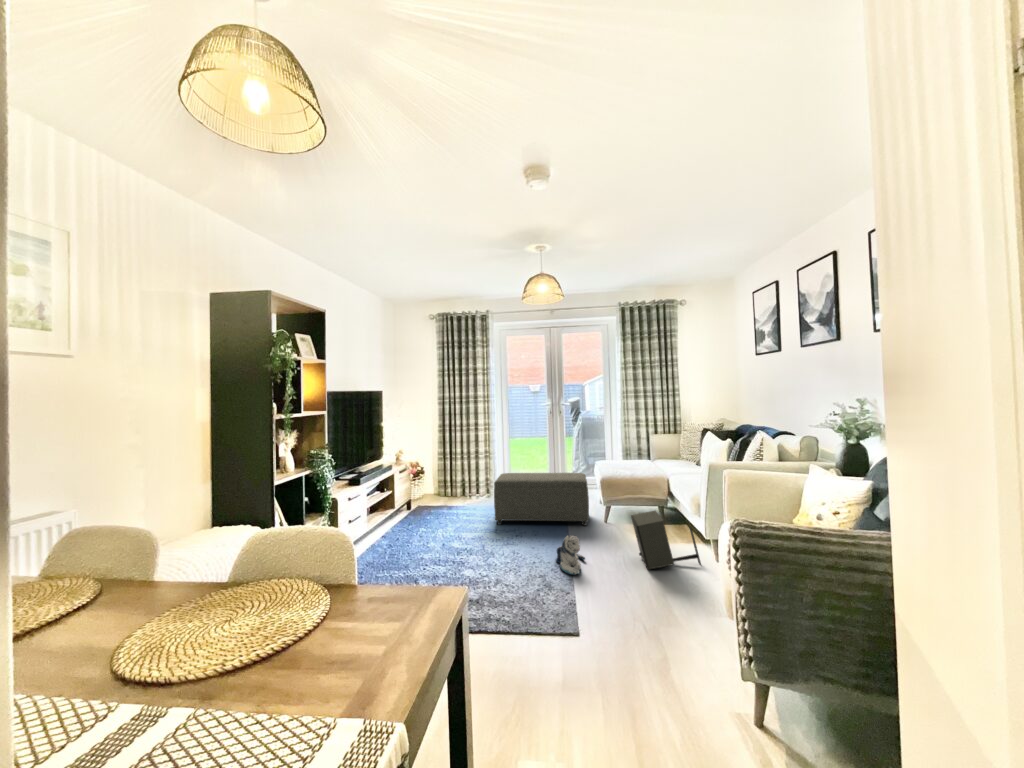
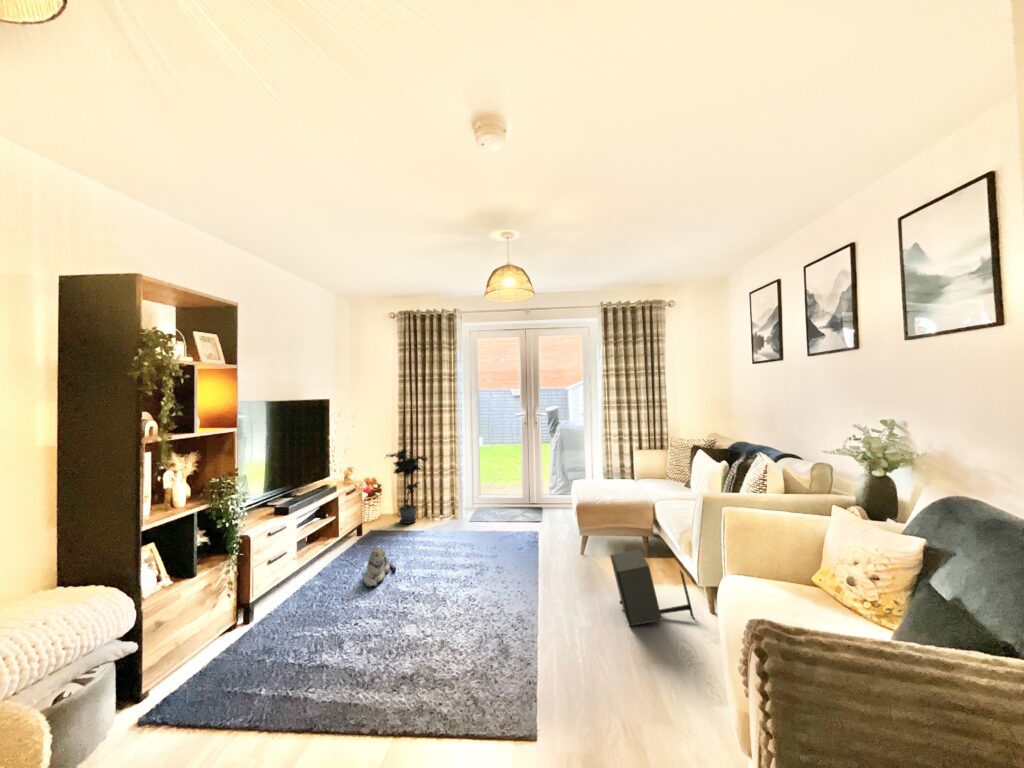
potted plant: none [428,432,467,501] -> present [386,449,428,524]
ottoman: present [494,473,589,526] -> none [454,495,562,559]
plush toy: present [556,536,585,575] -> present [363,547,396,587]

